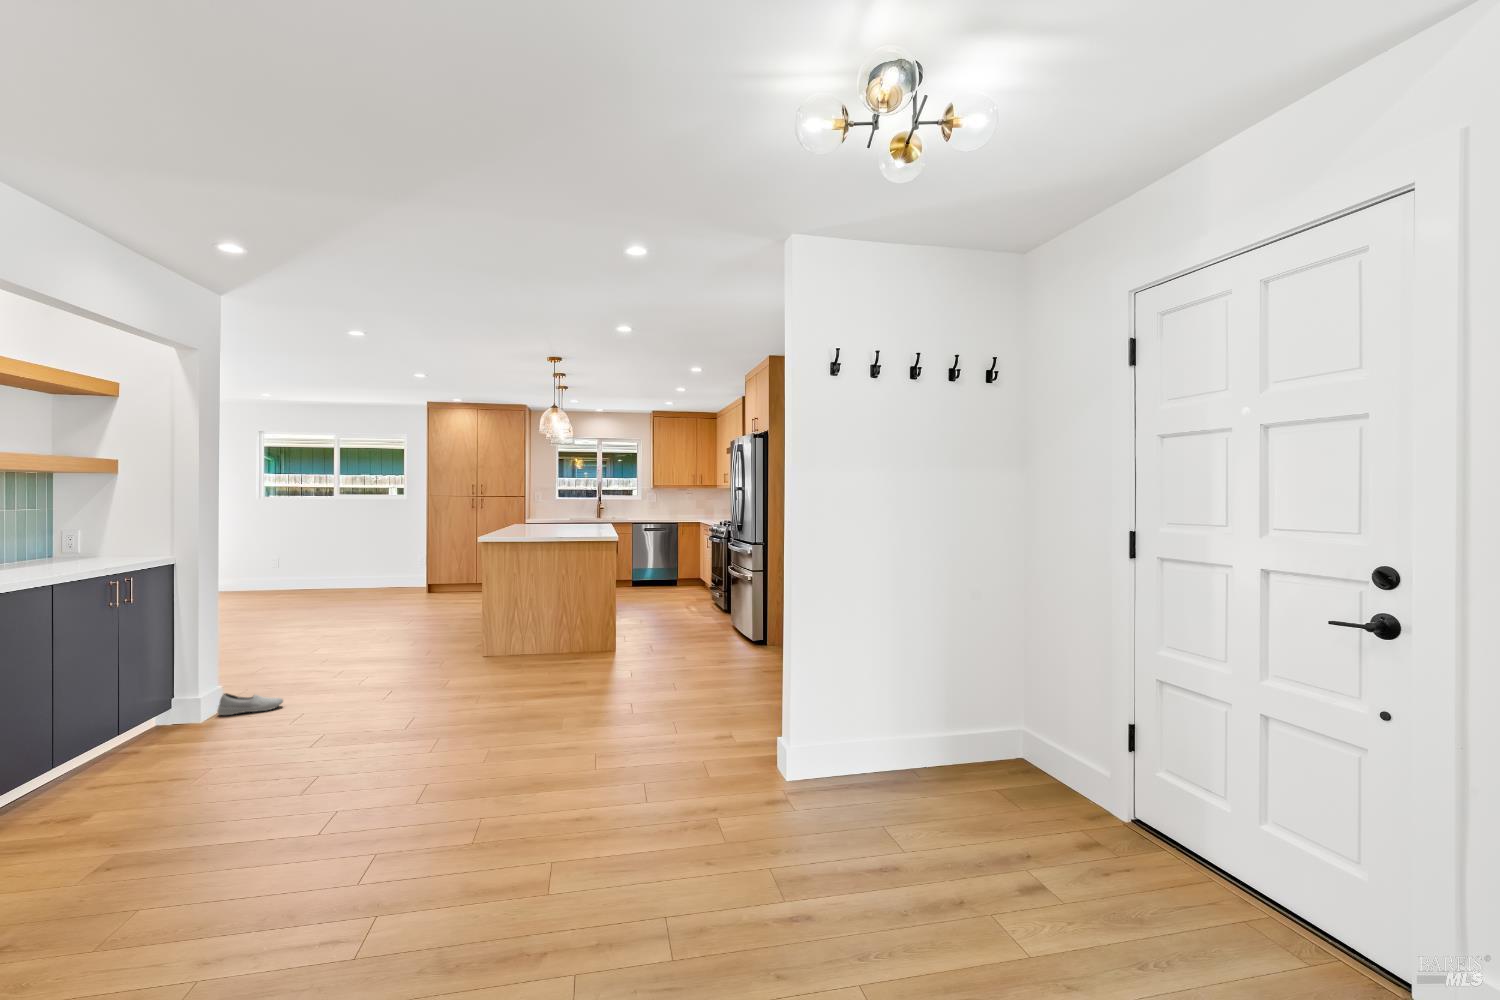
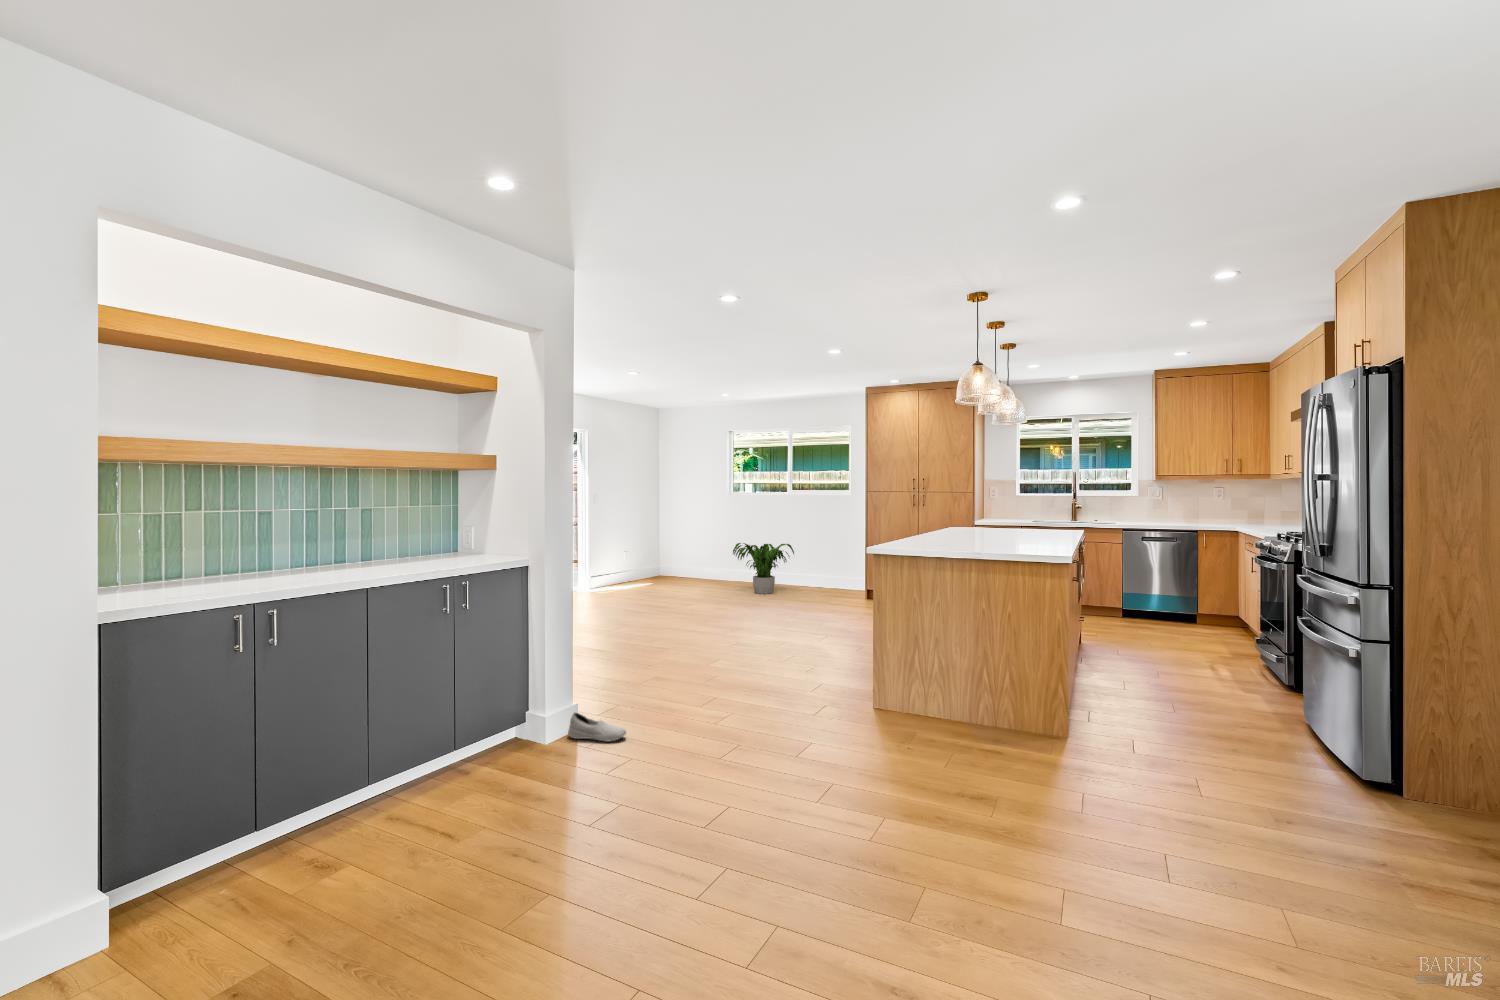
potted plant: none [279,546,351,597] -> present [733,543,794,594]

